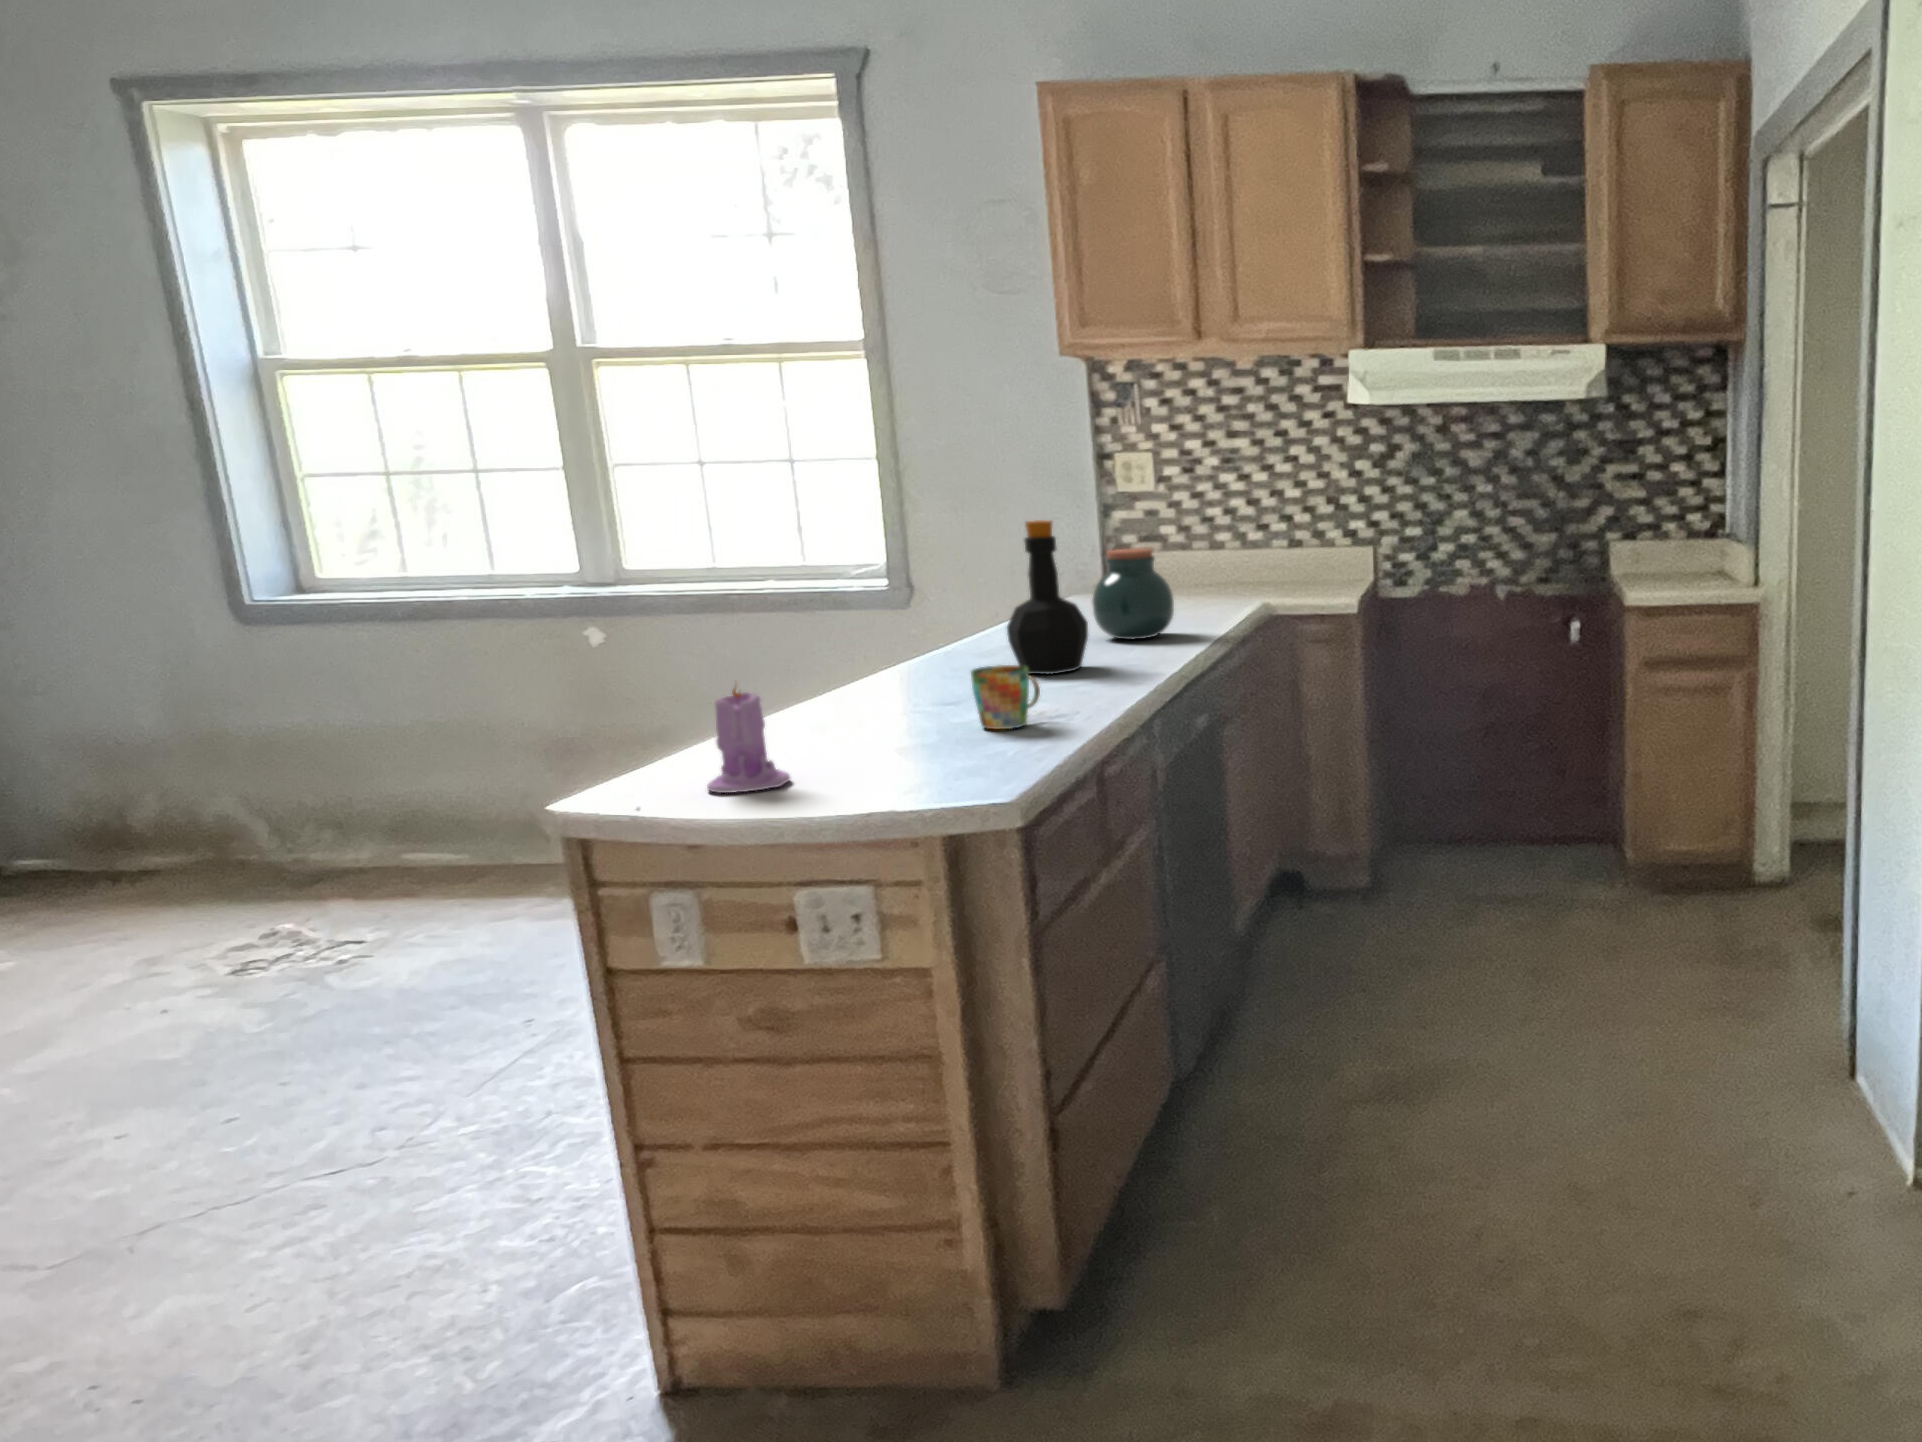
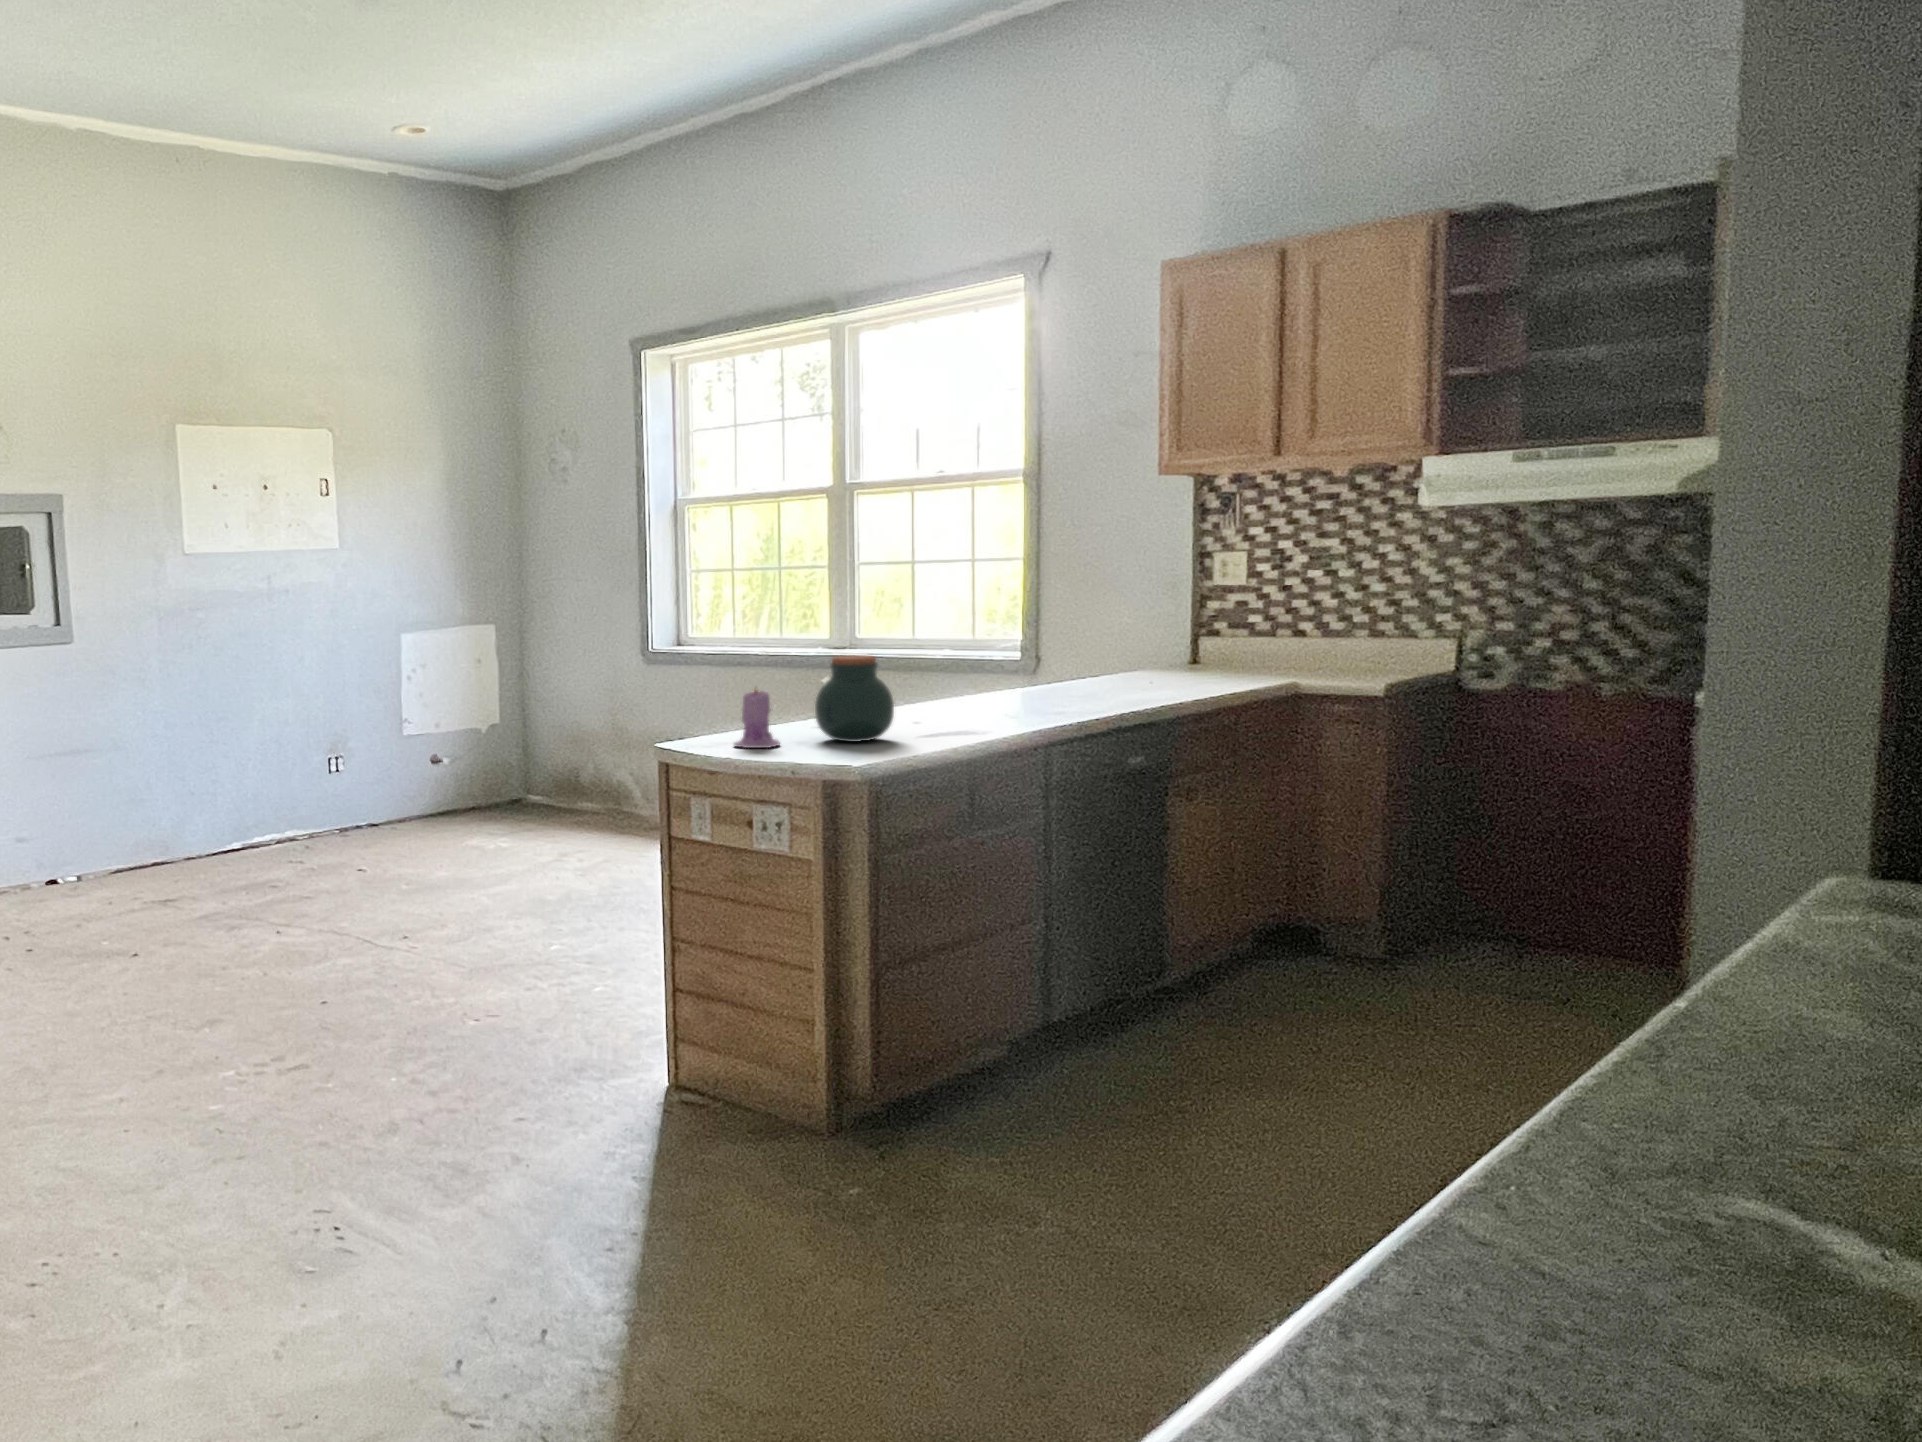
bottle: present [1007,520,1088,674] -> none [1006,600,1067,713]
jar: present [1092,548,1174,639] -> present [815,655,894,742]
mug: present [971,665,1040,729] -> none [923,694,973,736]

